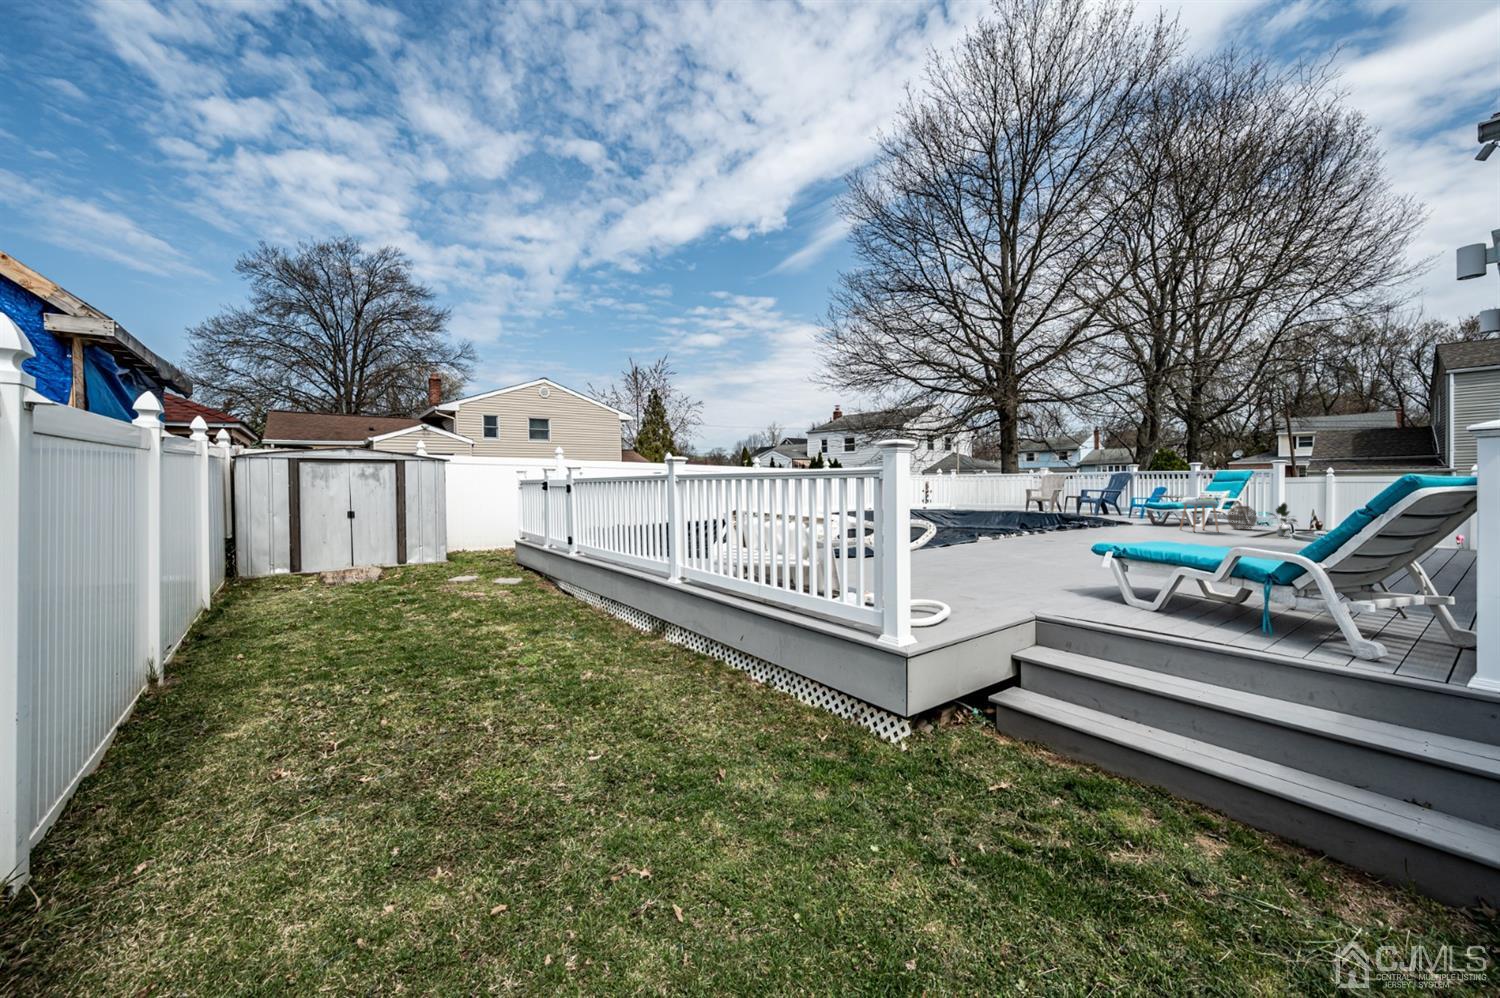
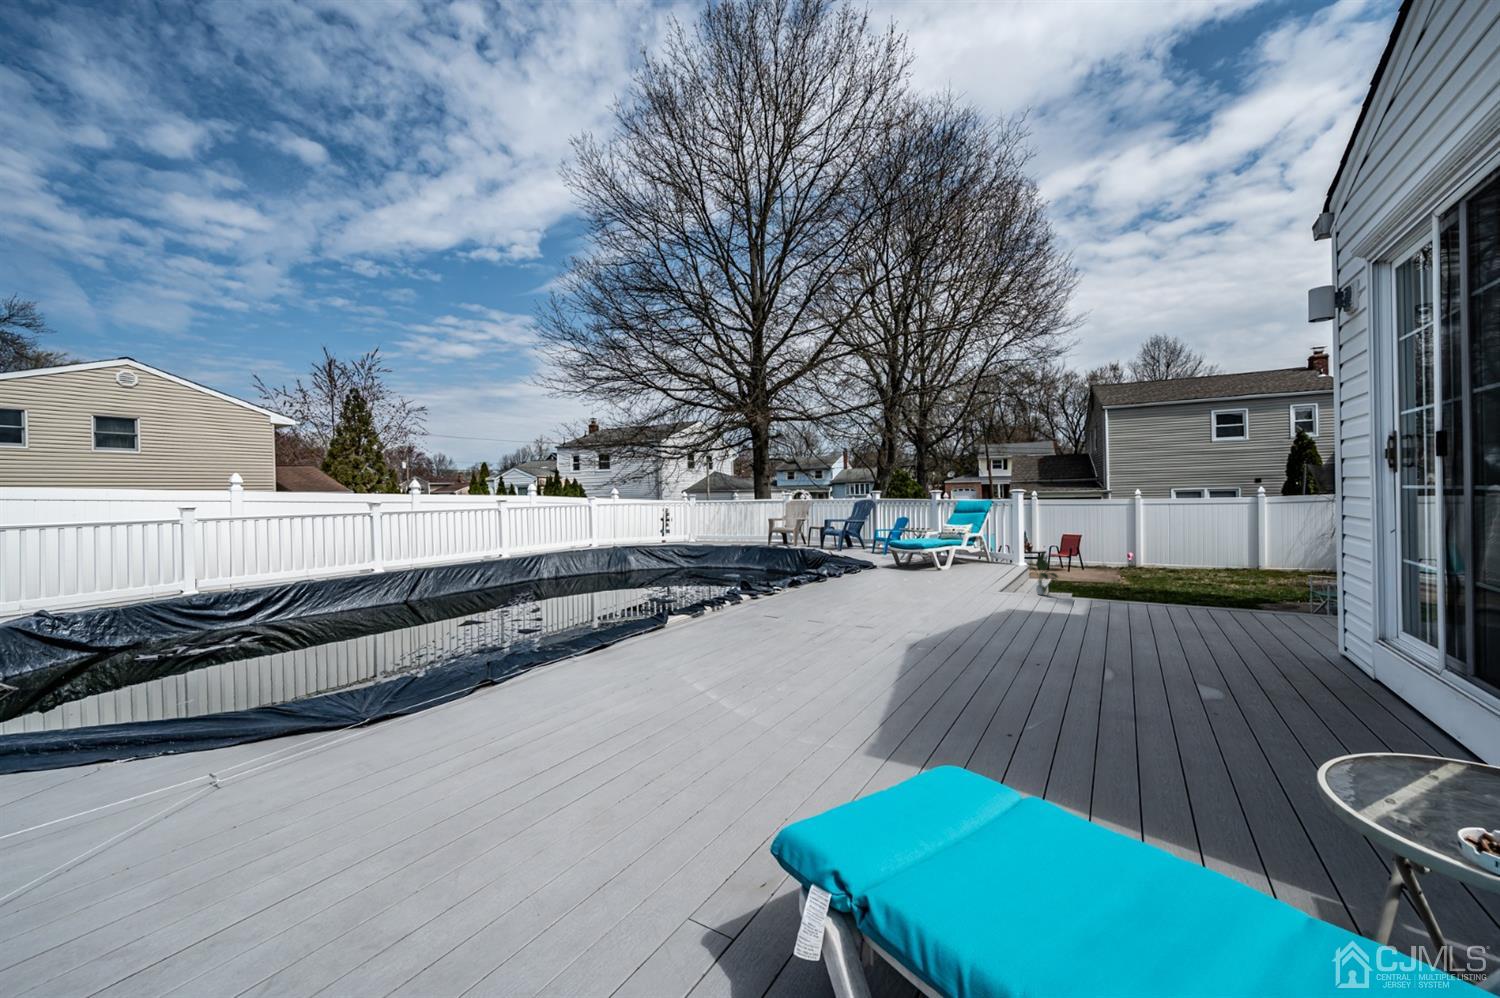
stool: present [1180,501,1219,532] -> none [929,547,972,588]
woven basket: present [1228,506,1256,530] -> none [976,549,1006,579]

